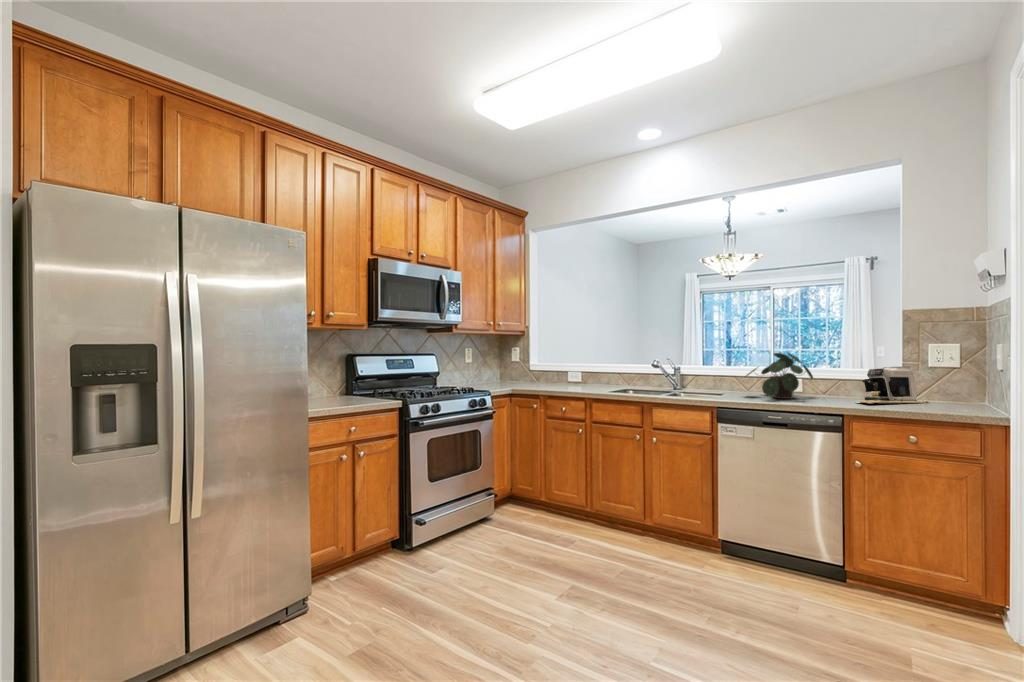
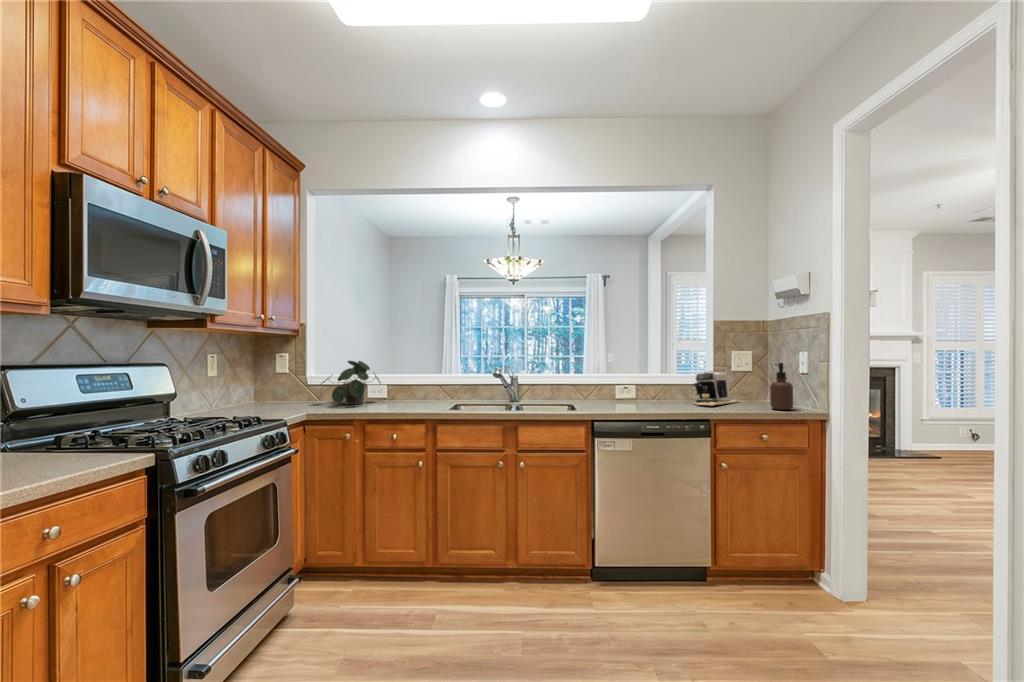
potted plant: present [745,353,813,399] -> present [322,361,380,405]
soap dispenser: none [943,358,974,413] -> present [770,363,793,410]

